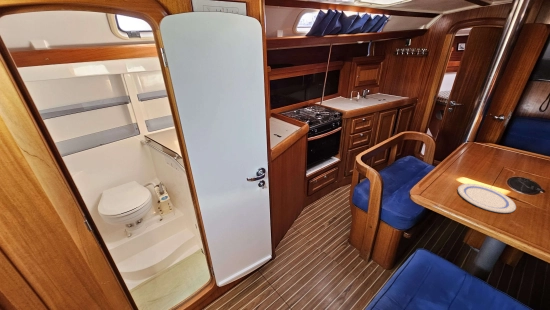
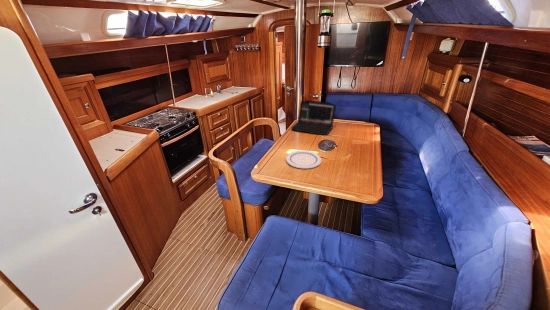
laptop: none [460,123,545,174] -> present [291,100,336,135]

